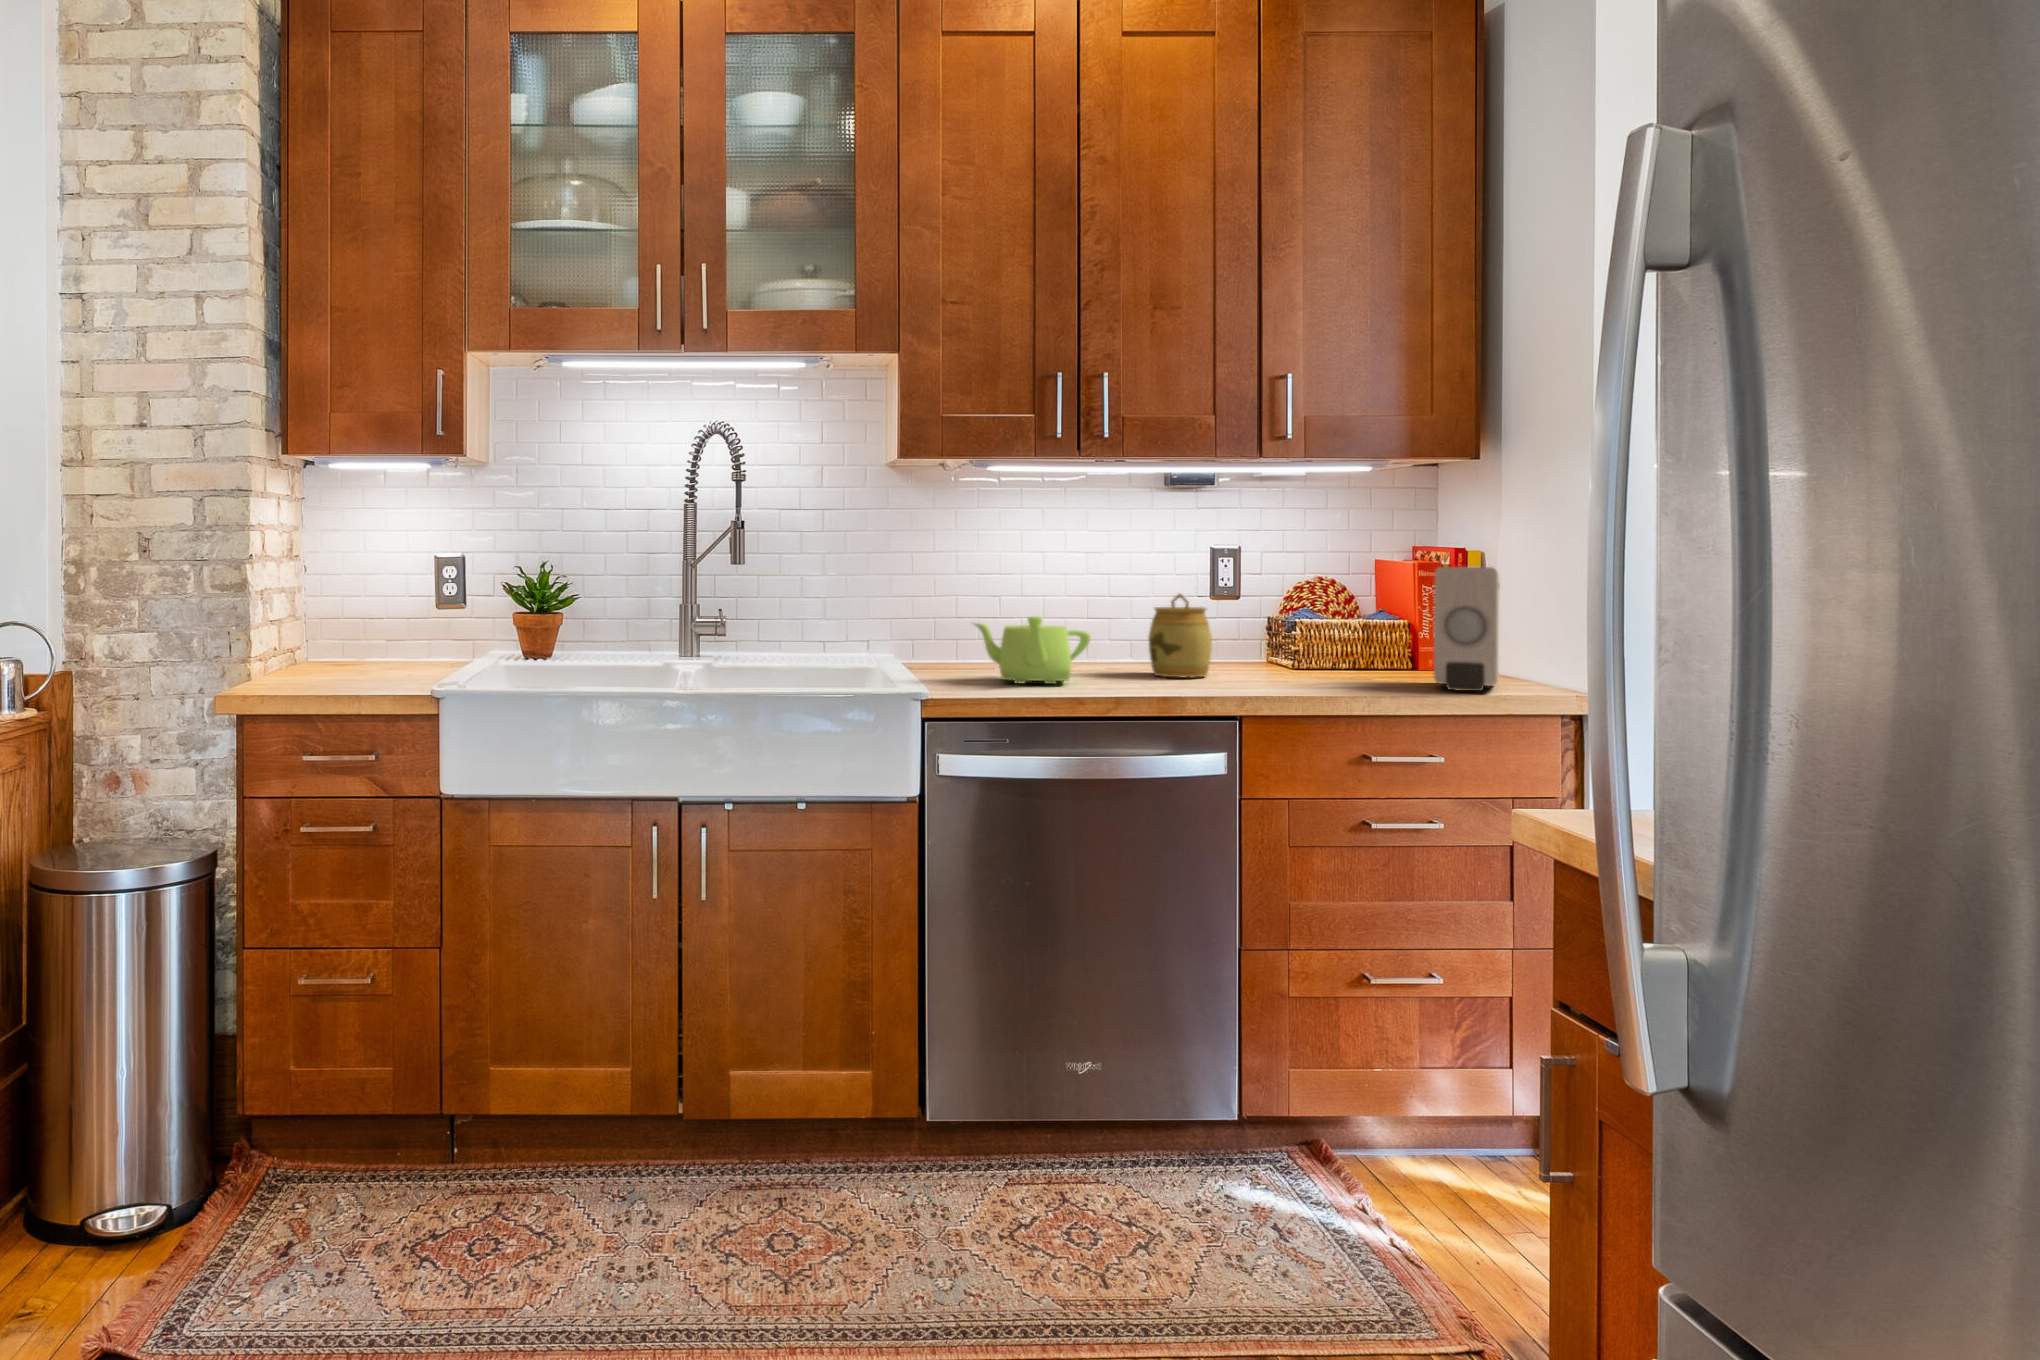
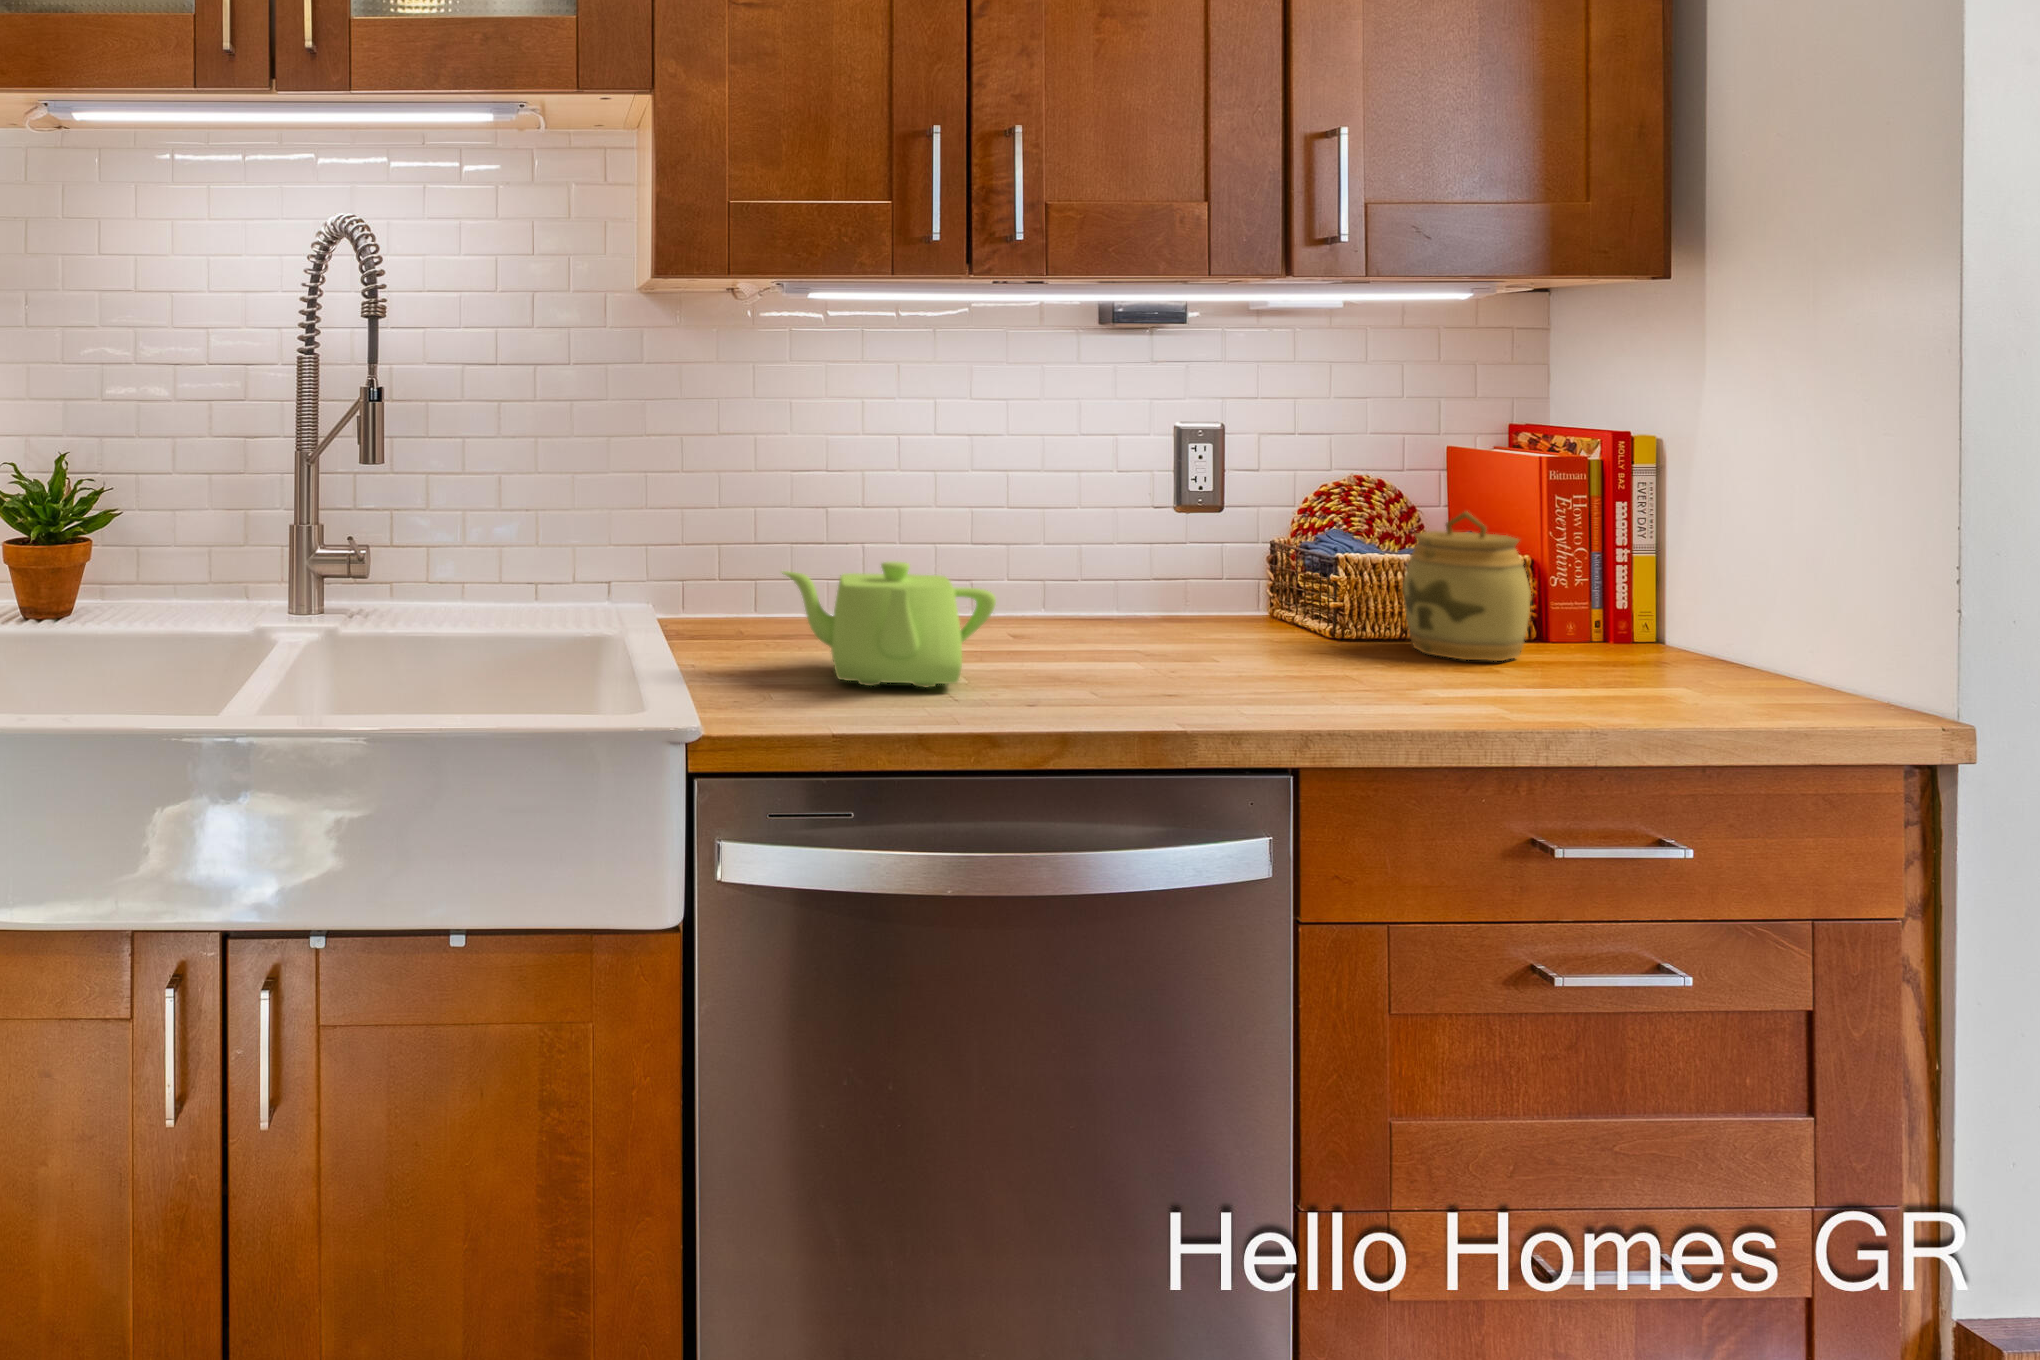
soap dispenser: present [1434,567,1500,691] -> none [1613,479,1761,713]
jar: present [1148,594,1212,678] -> present [1403,512,1531,661]

